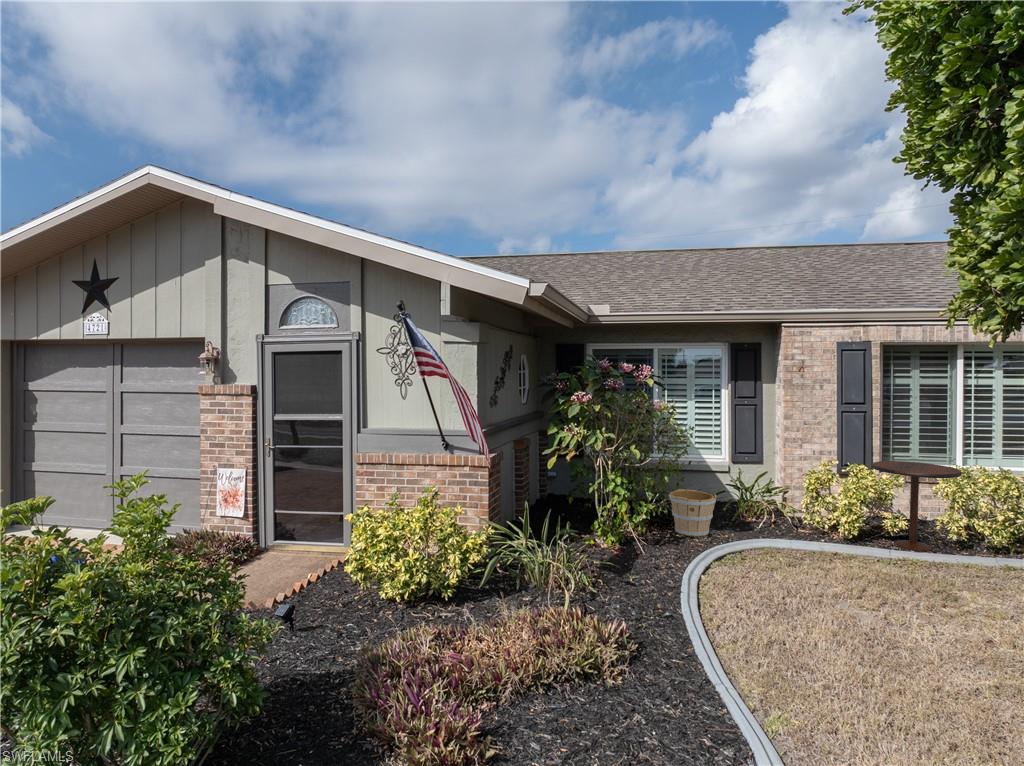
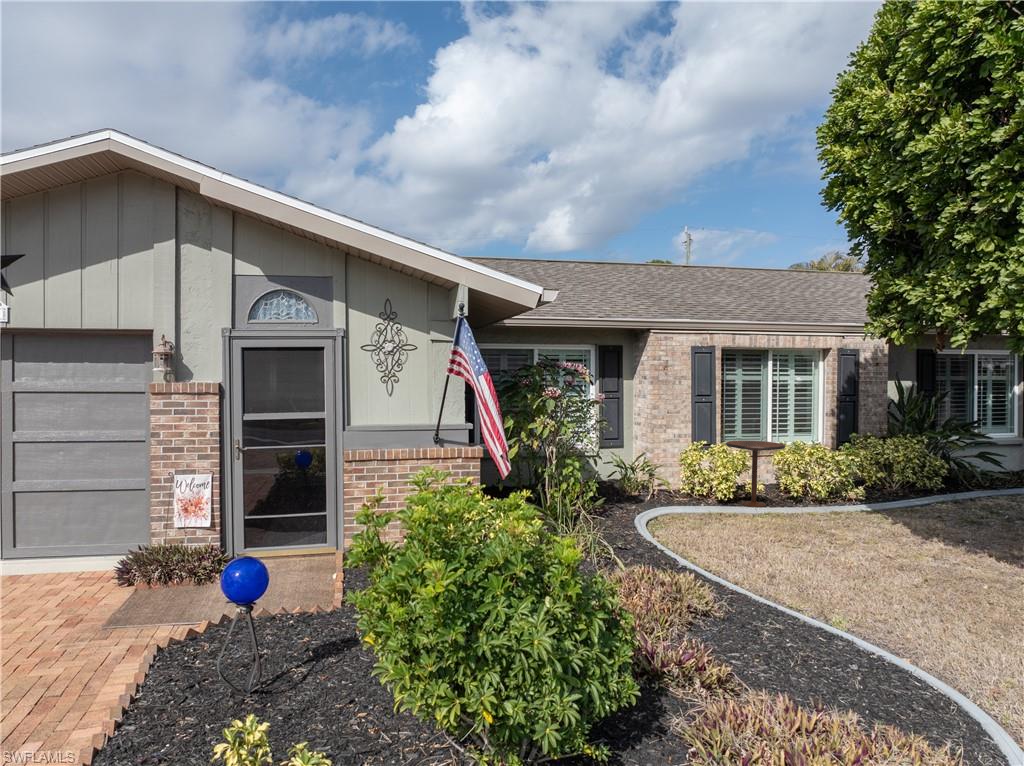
wooden bucket: present [669,489,716,537] -> none [582,473,622,512]

